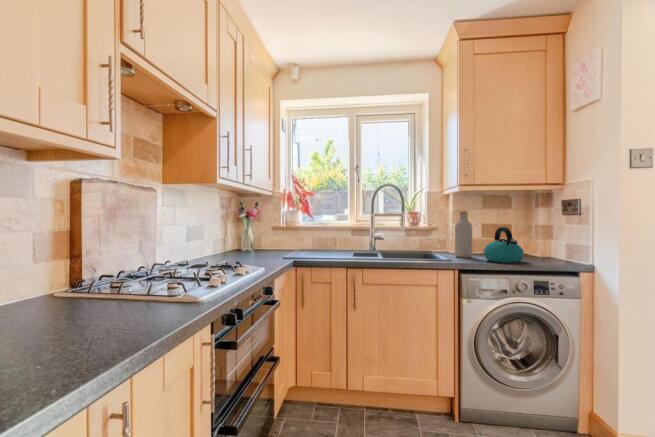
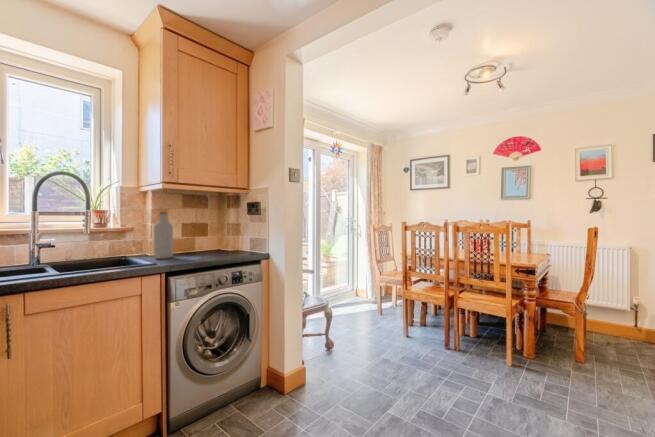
kettle: present [484,227,524,263] -> none [186,227,221,260]

